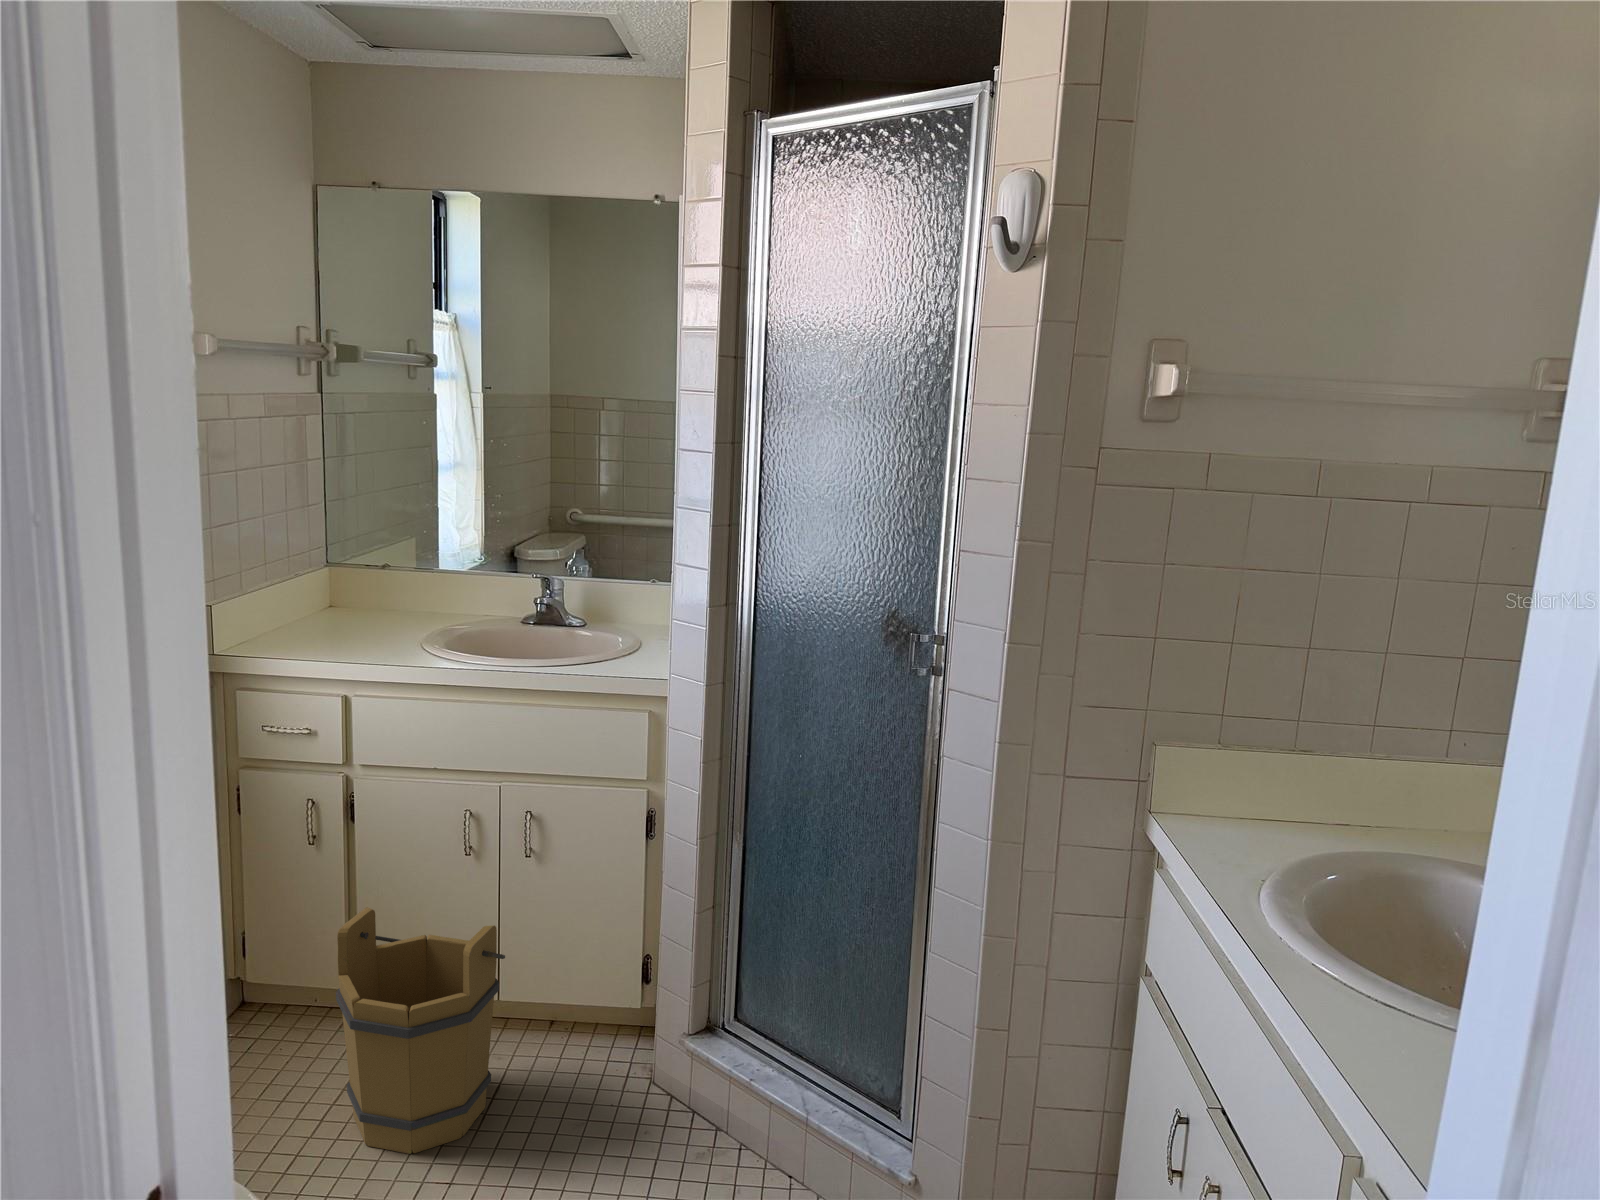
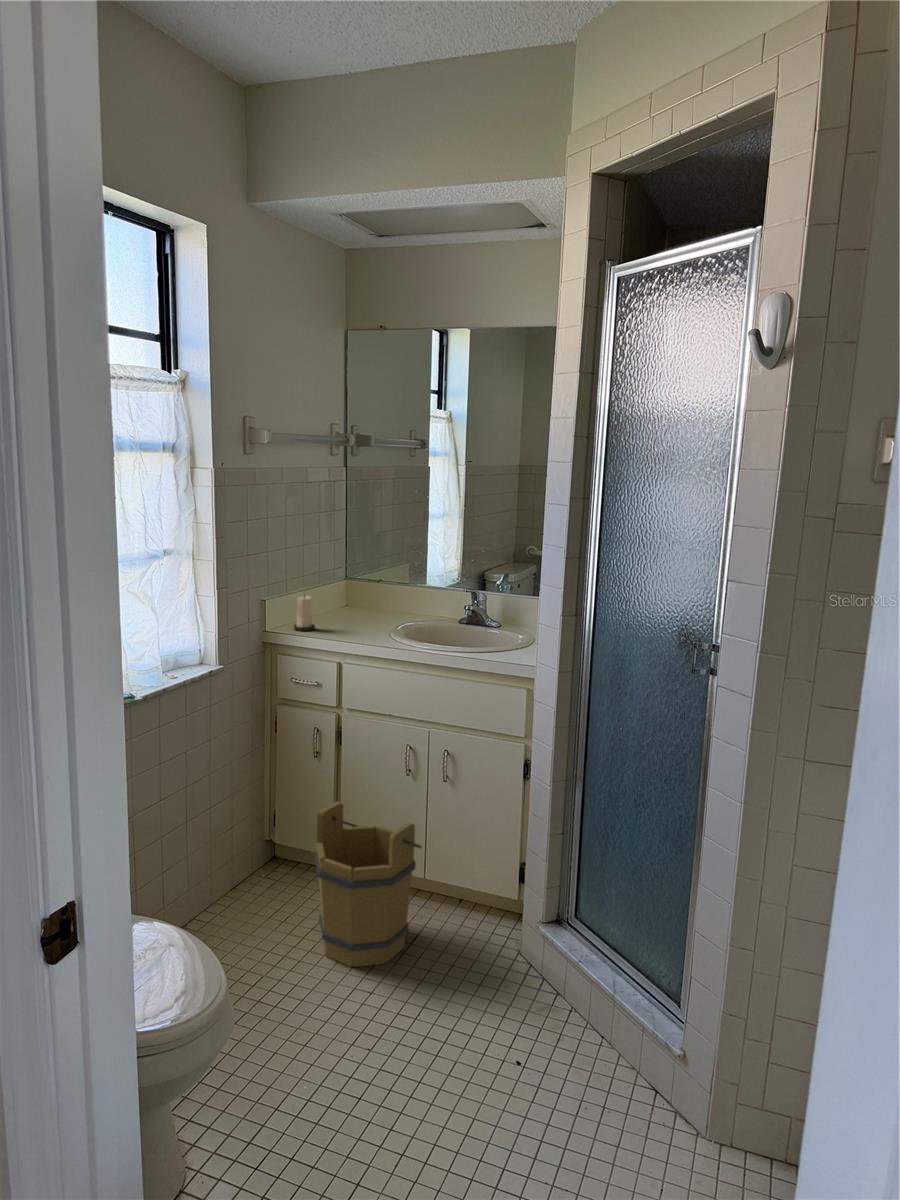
candle: none [262,593,299,651] -> present [294,595,315,631]

